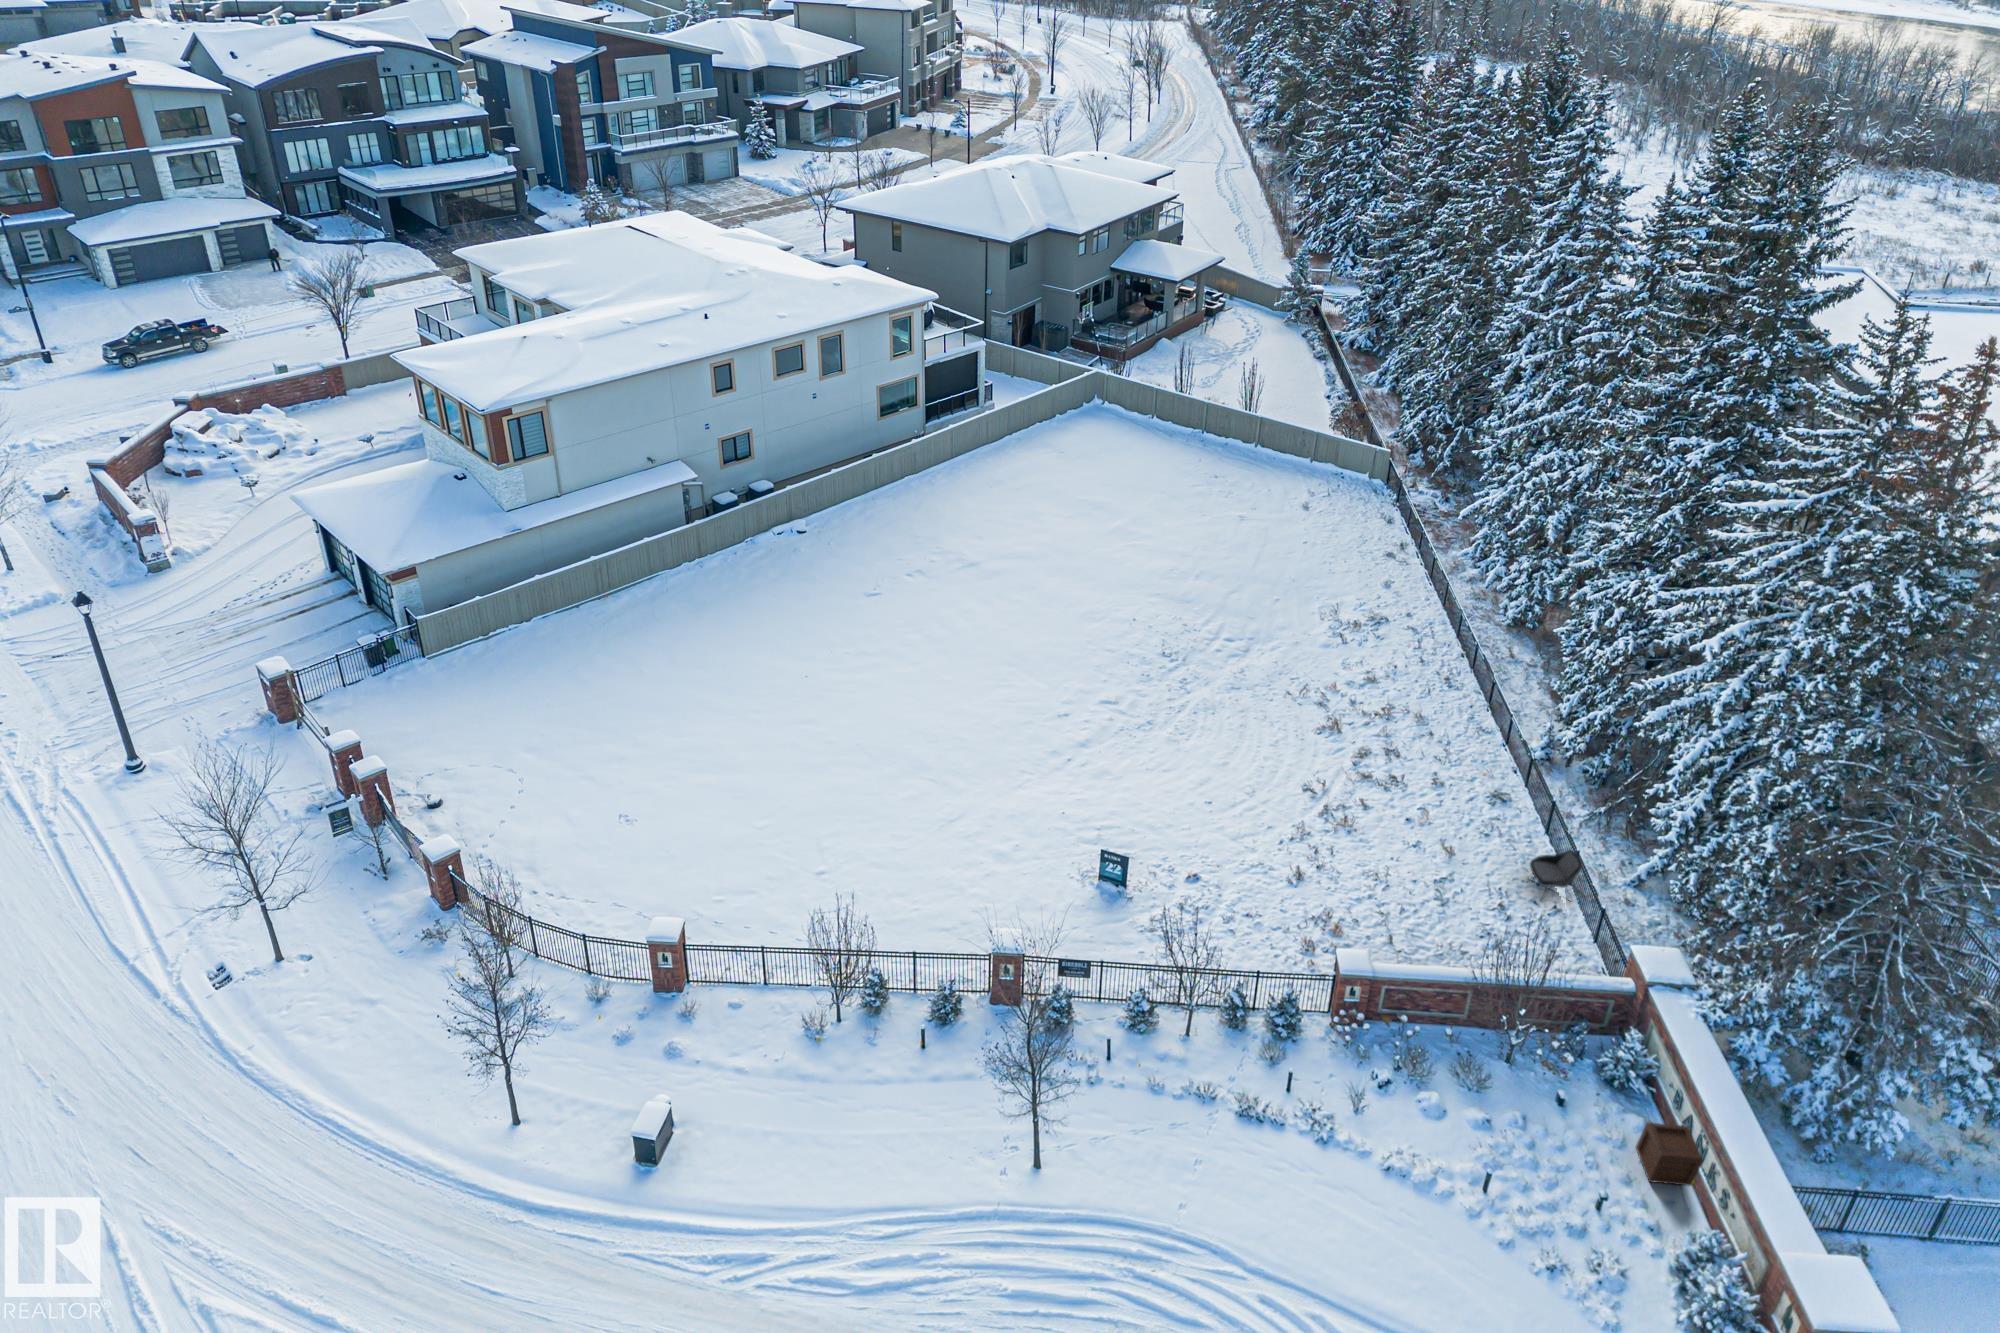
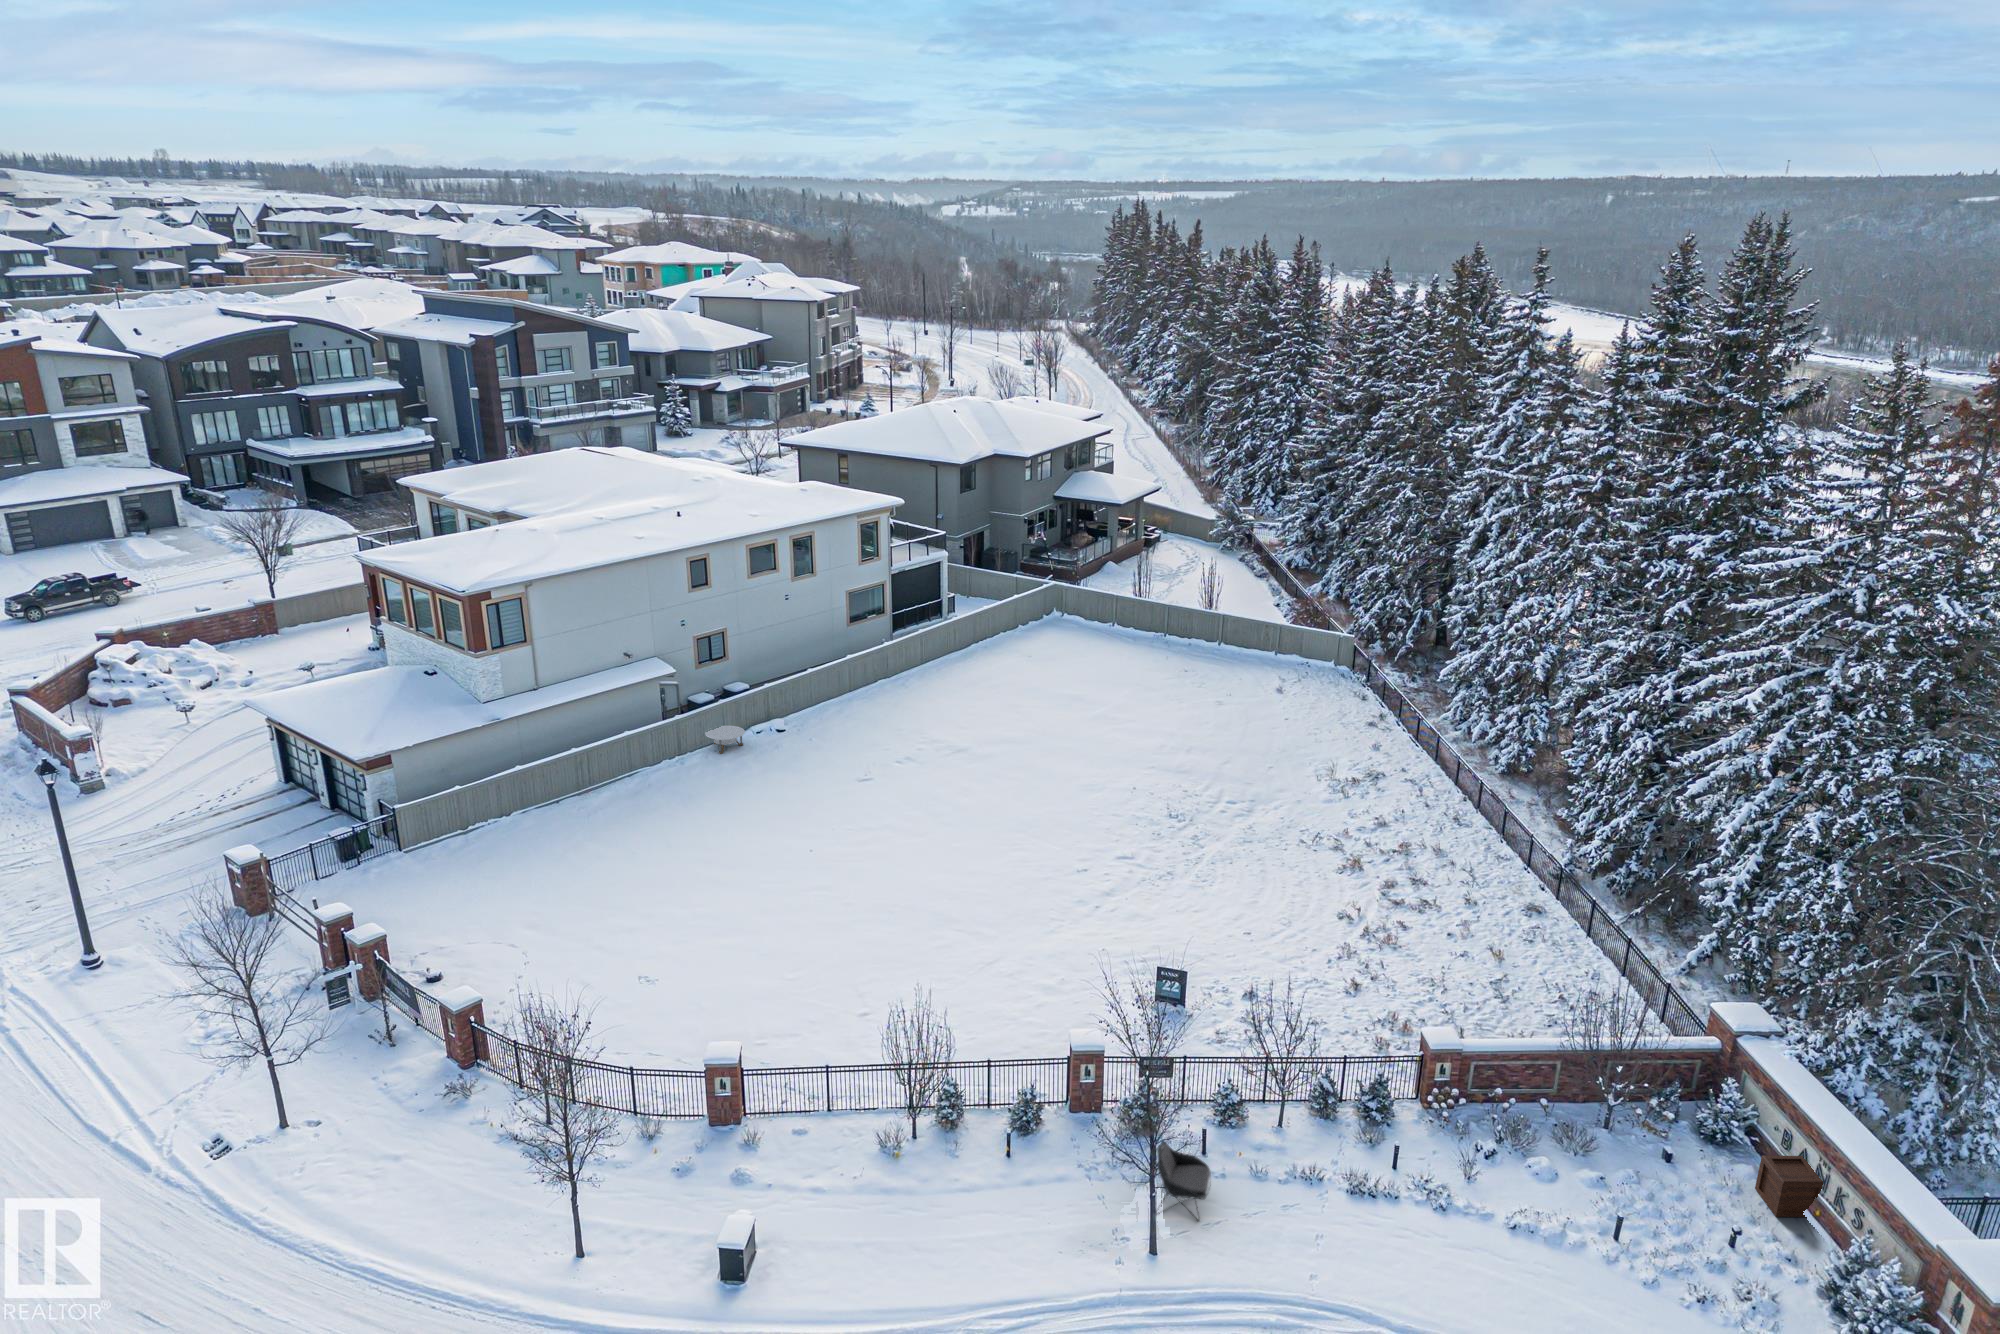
round table: none [723,533,761,562] -> present [705,725,745,754]
lounge chair: present [1530,850,1582,901] -> present [1158,1142,1211,1214]

